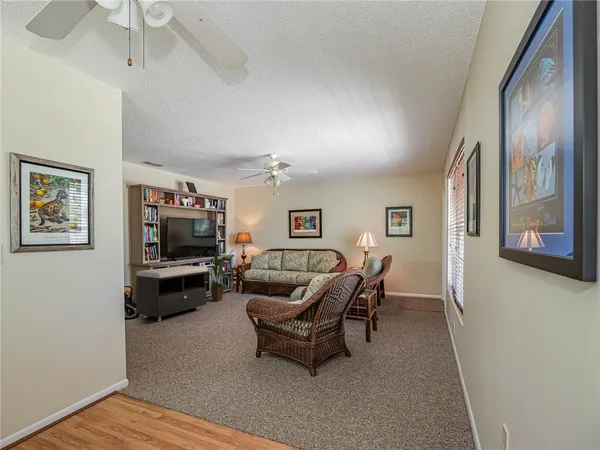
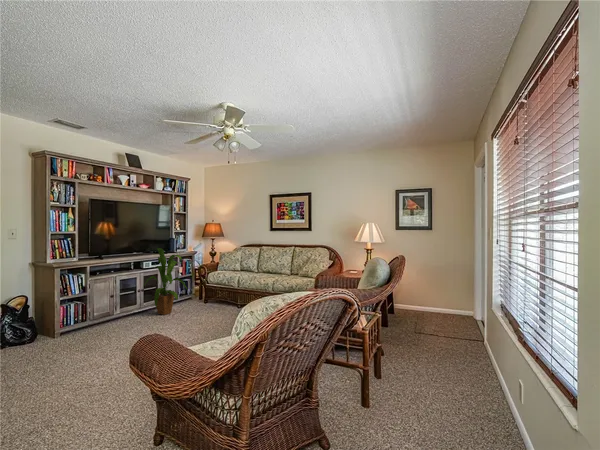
storage bench: present [136,265,208,321] -> none [28,266,142,349]

